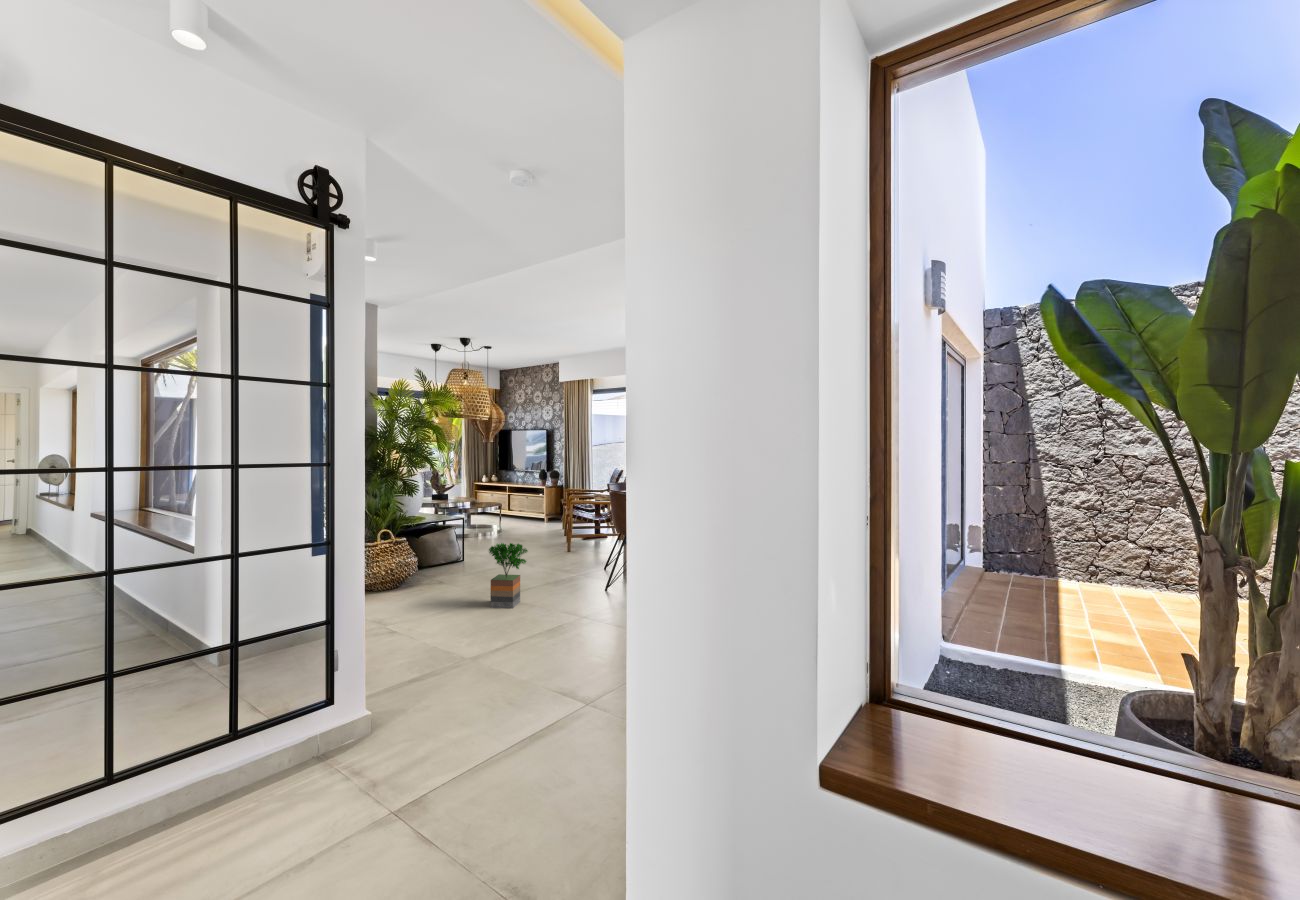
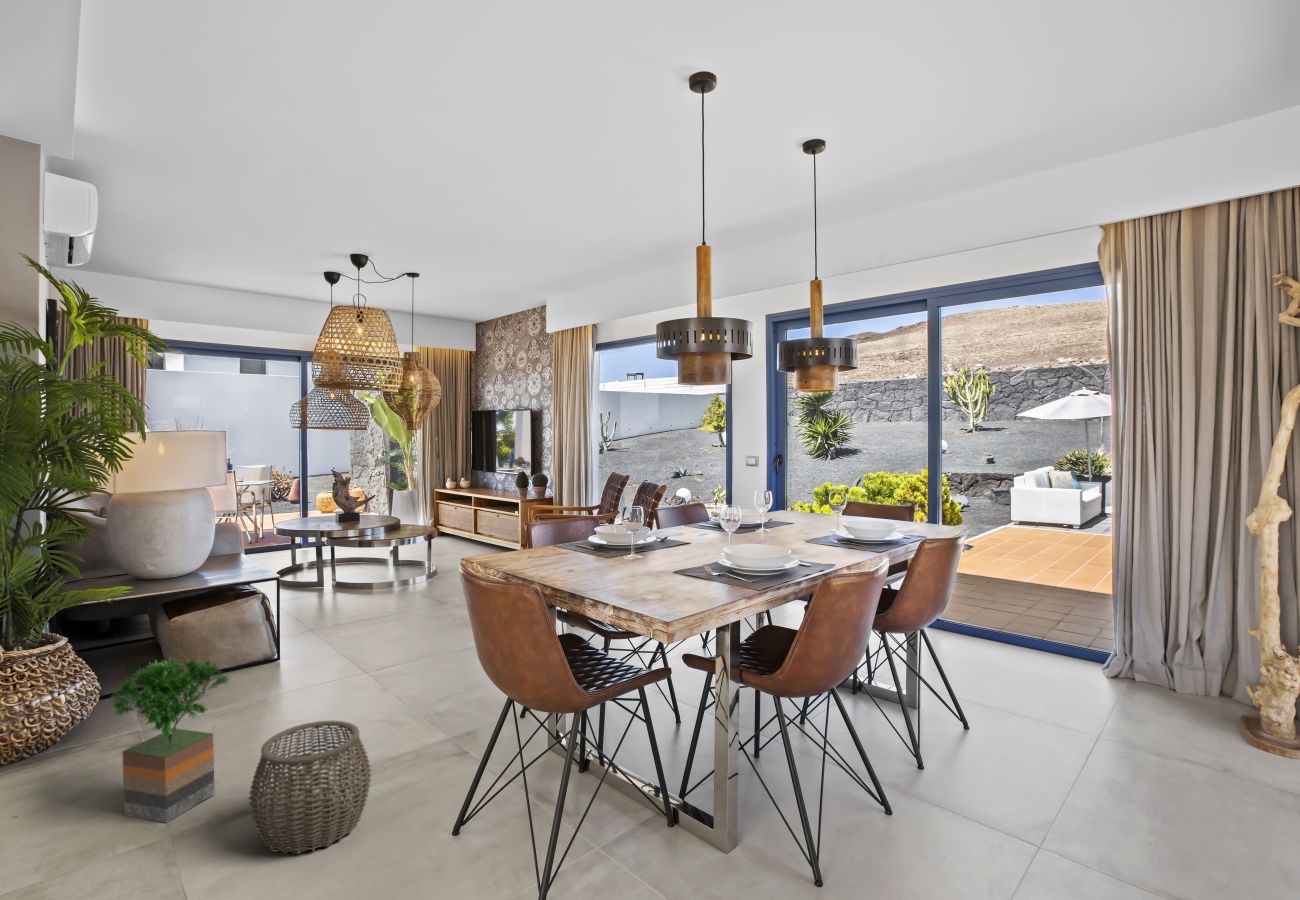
woven basket: none [555,566,599,612] -> present [249,721,371,854]

